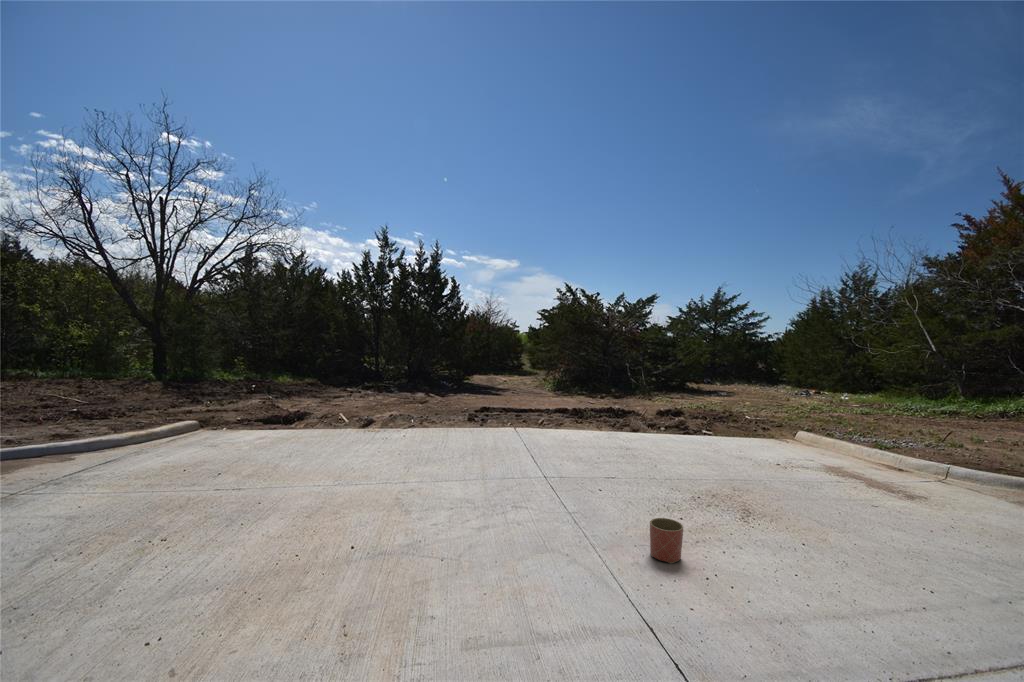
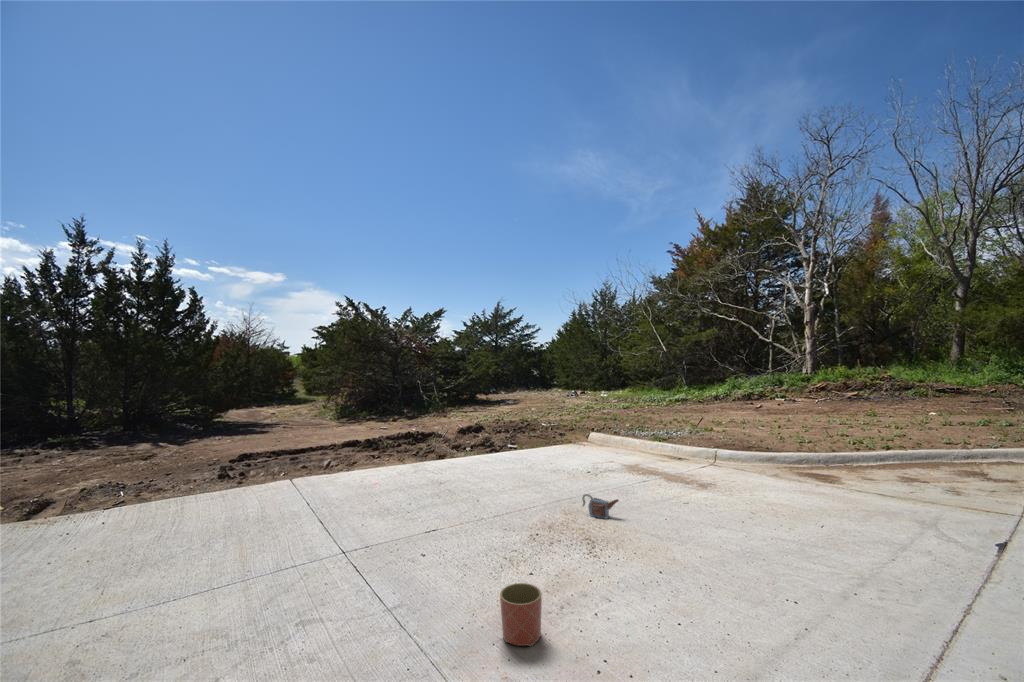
watering can: none [755,476,793,502] -> present [582,494,619,519]

